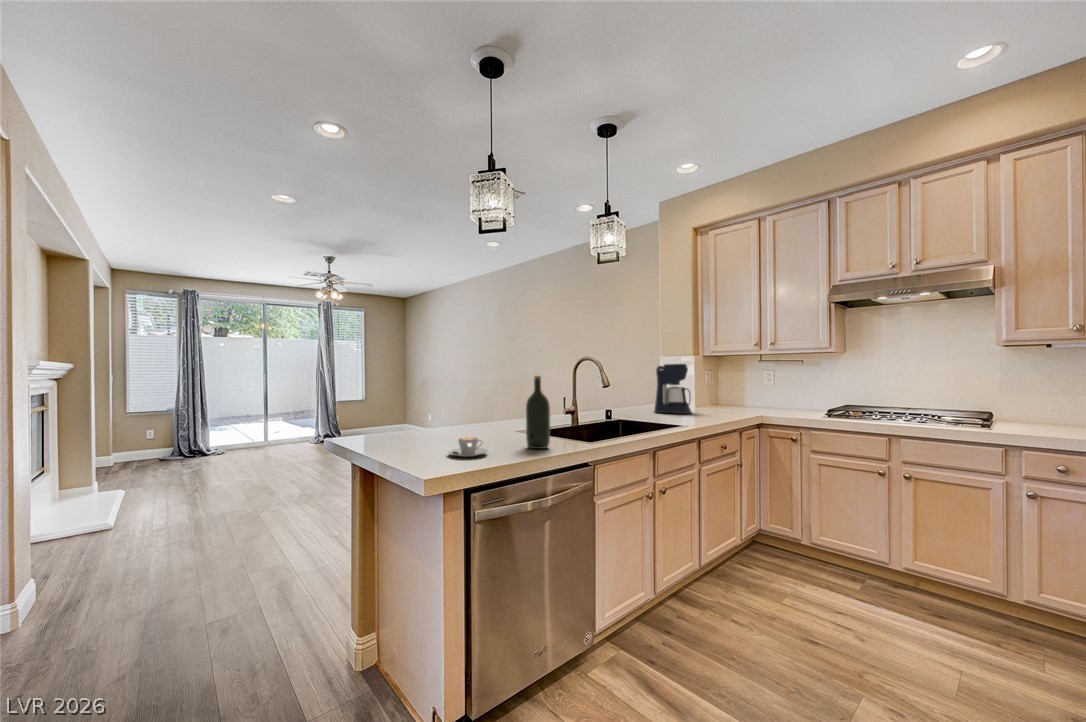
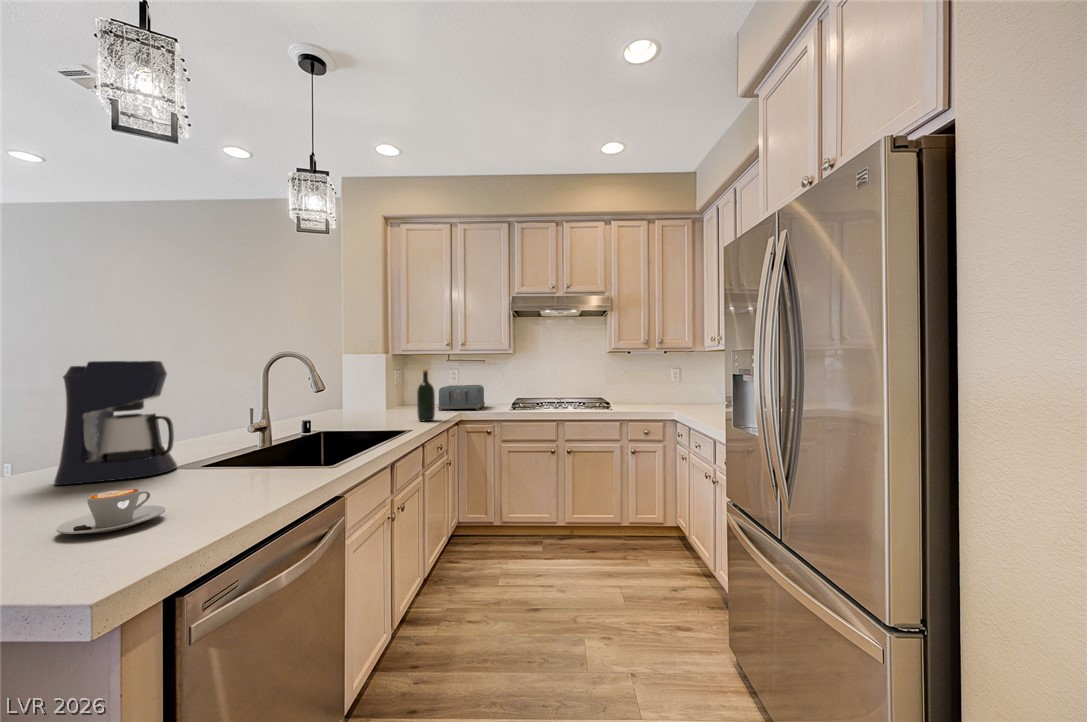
coffee maker: present [654,364,691,414] -> present [54,361,177,485]
wine bottle: present [526,376,550,449] -> present [417,370,435,421]
toaster: none [742,386,803,414] -> present [438,385,485,411]

